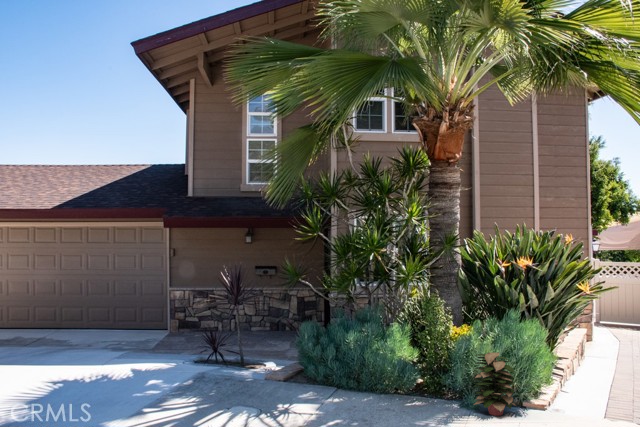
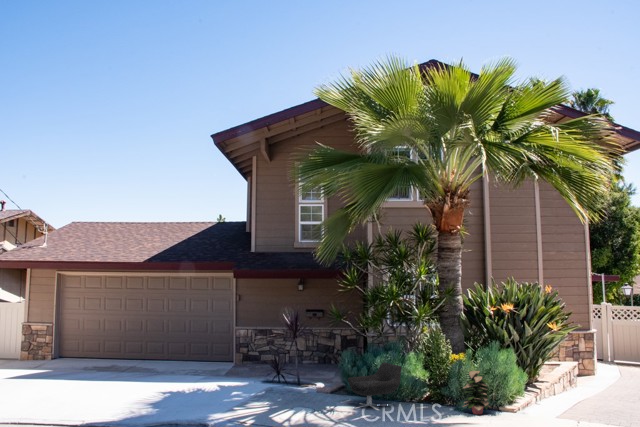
lounge chair: none [309,339,386,412] -> present [348,362,402,410]

